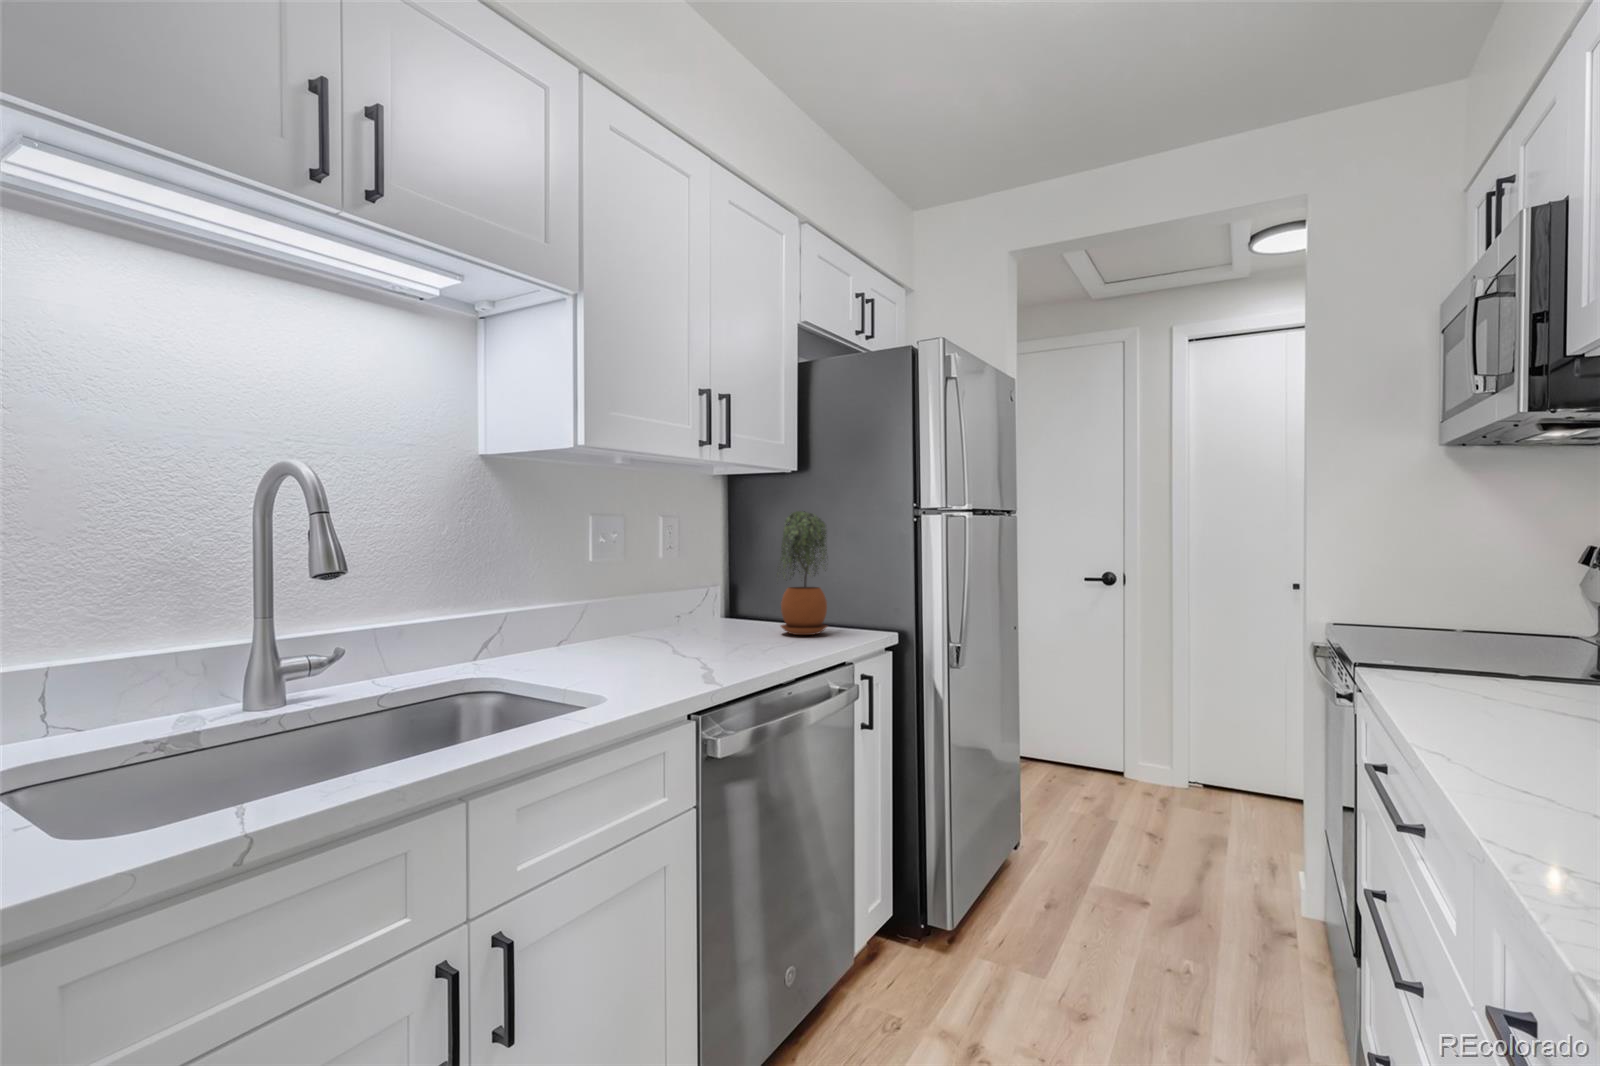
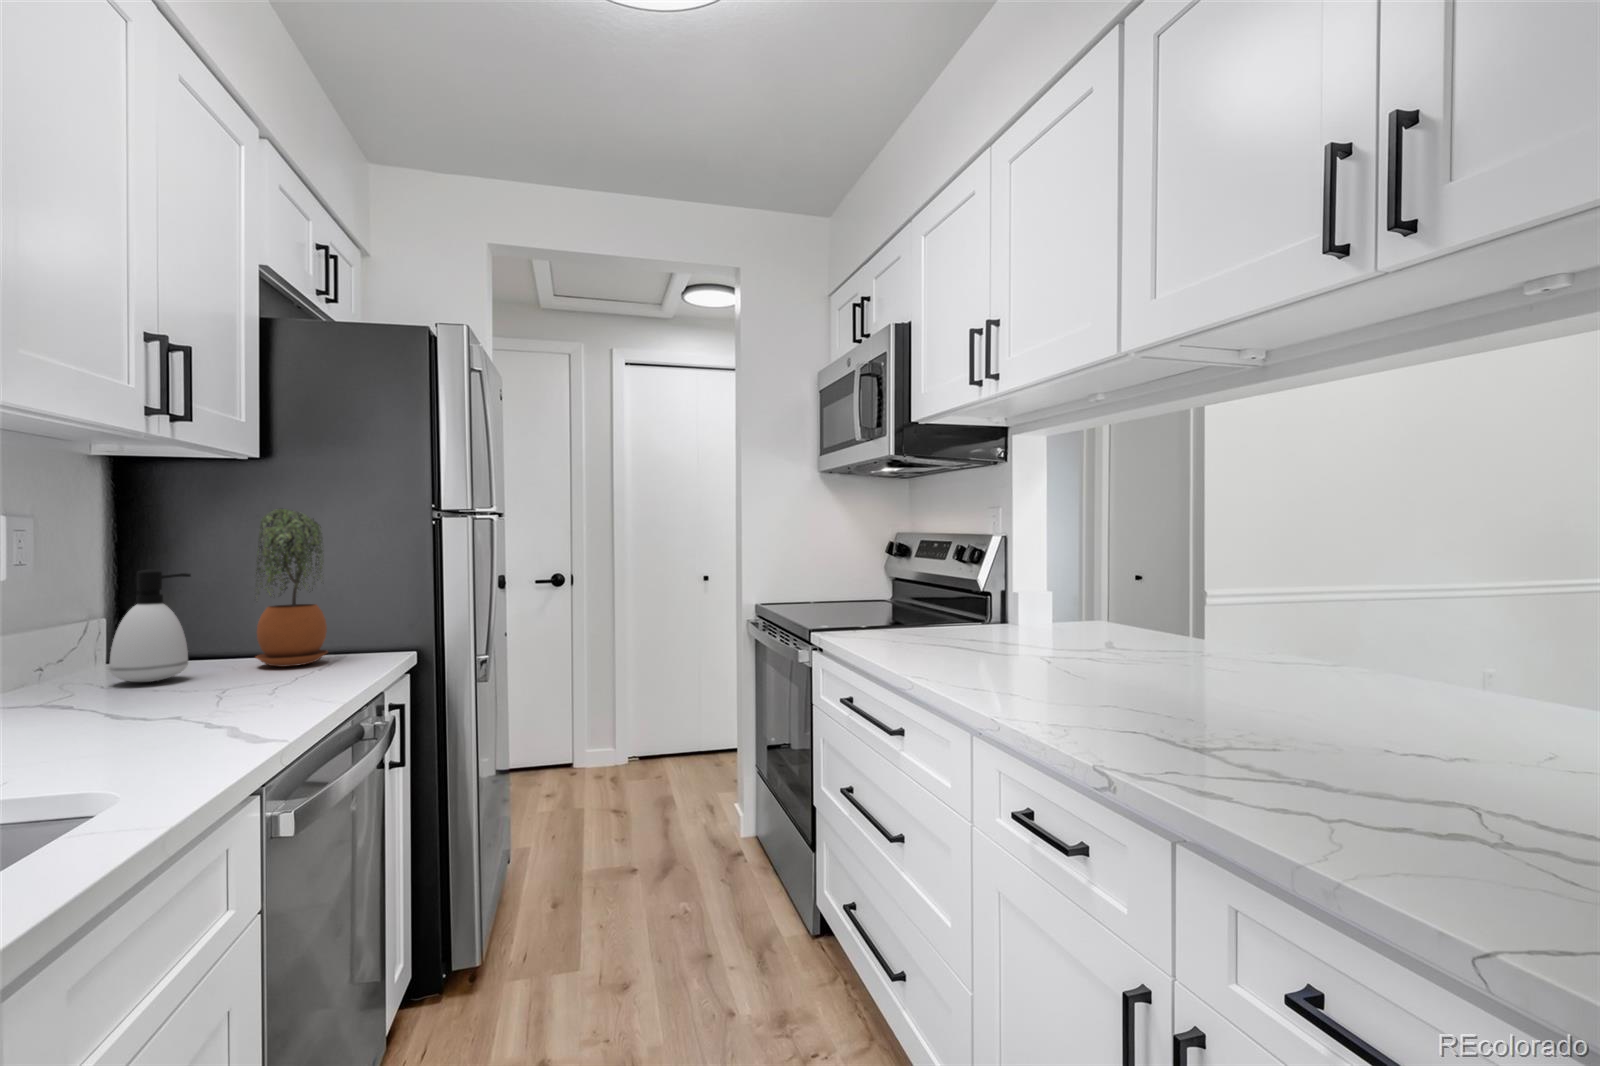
soap dispenser: none [694,556,738,635] -> present [109,570,191,682]

